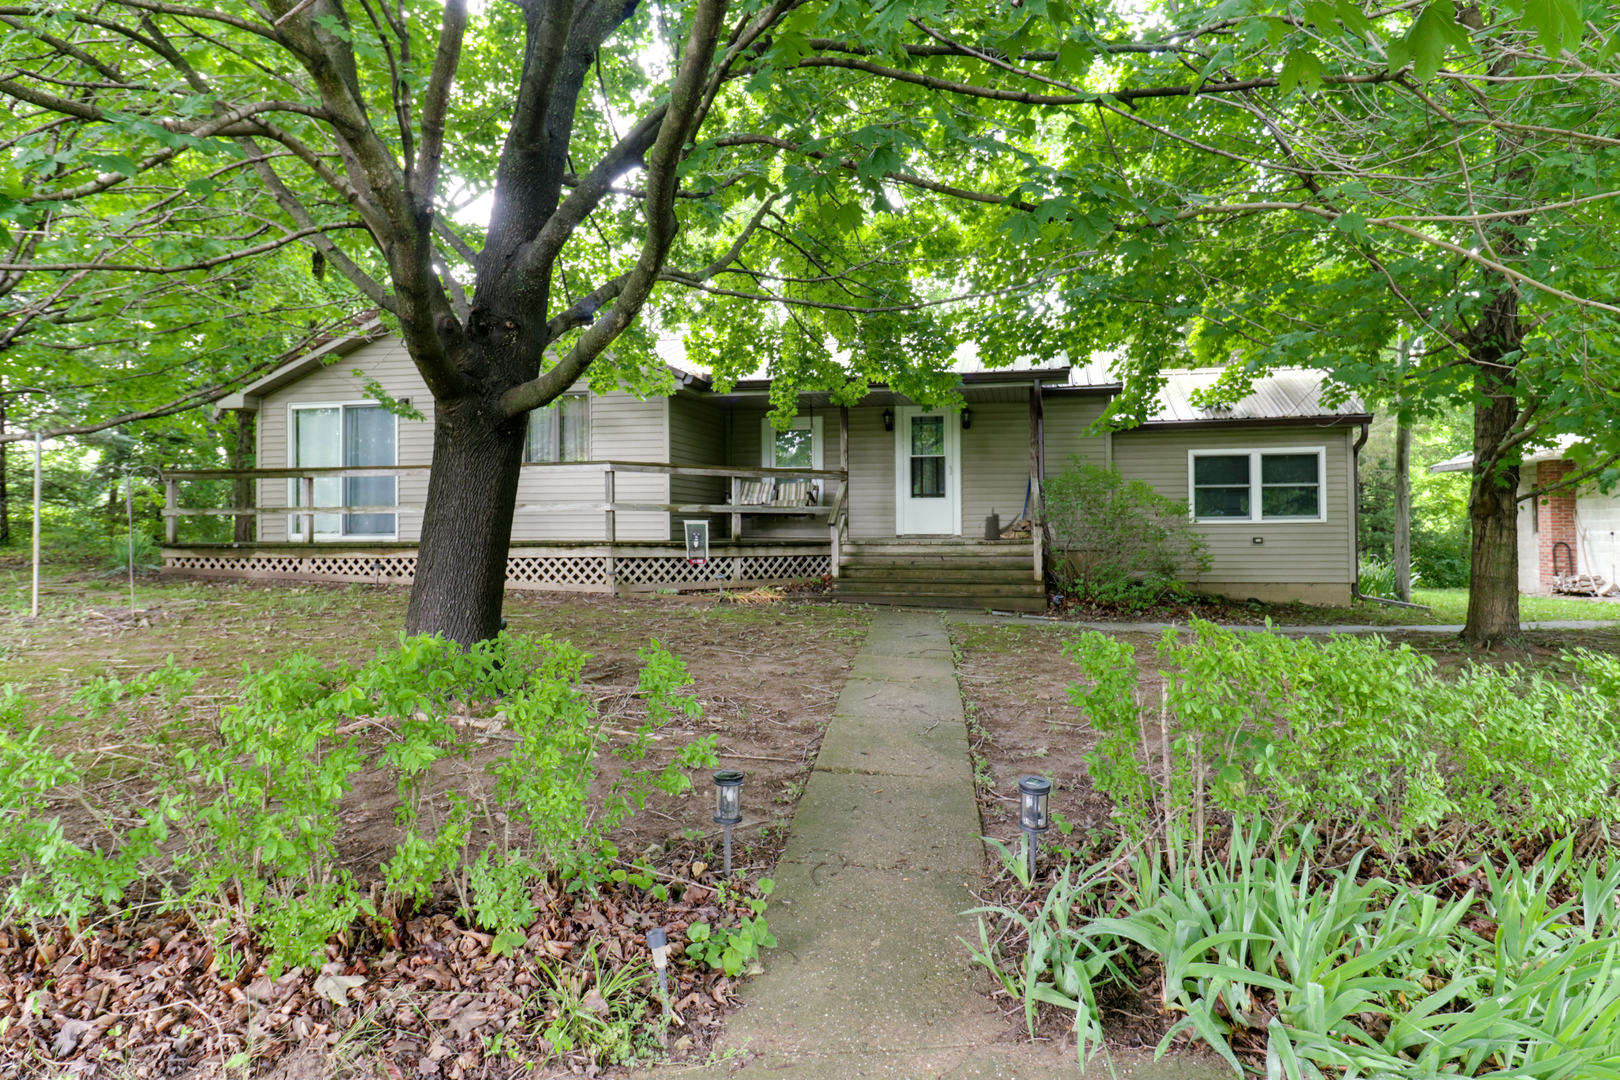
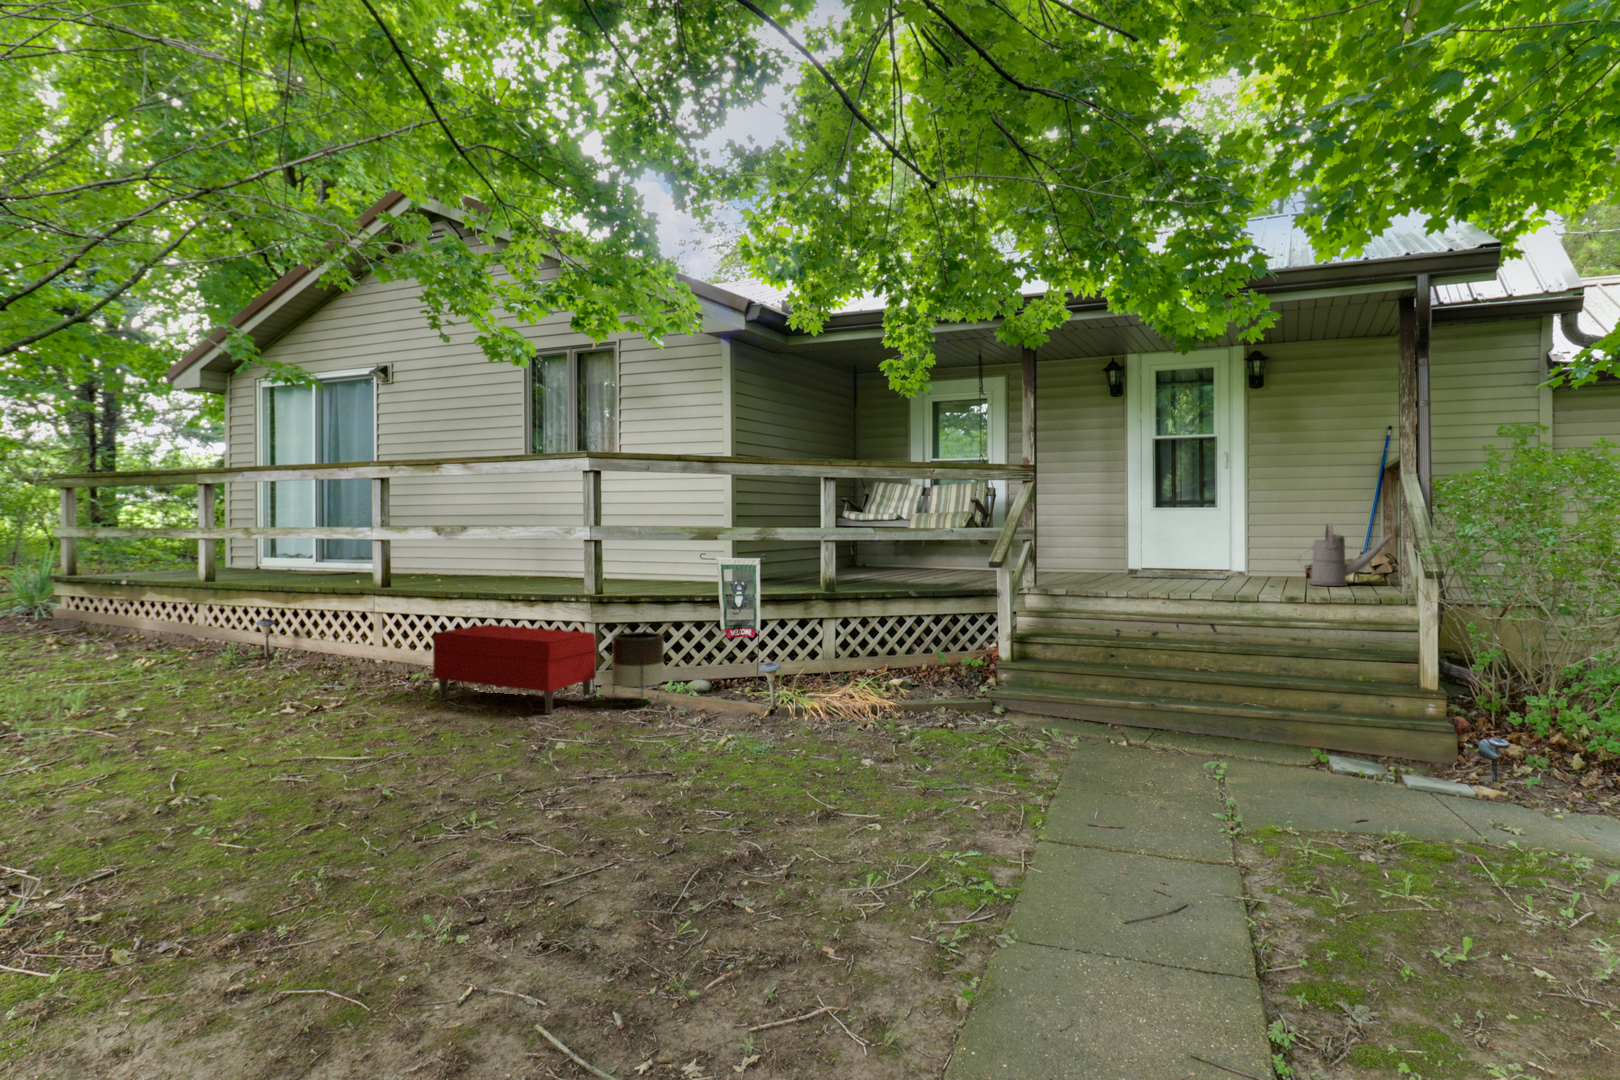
bench: none [520,561,615,605] -> present [433,625,596,714]
planter: none [625,563,654,603] -> present [612,632,664,700]

